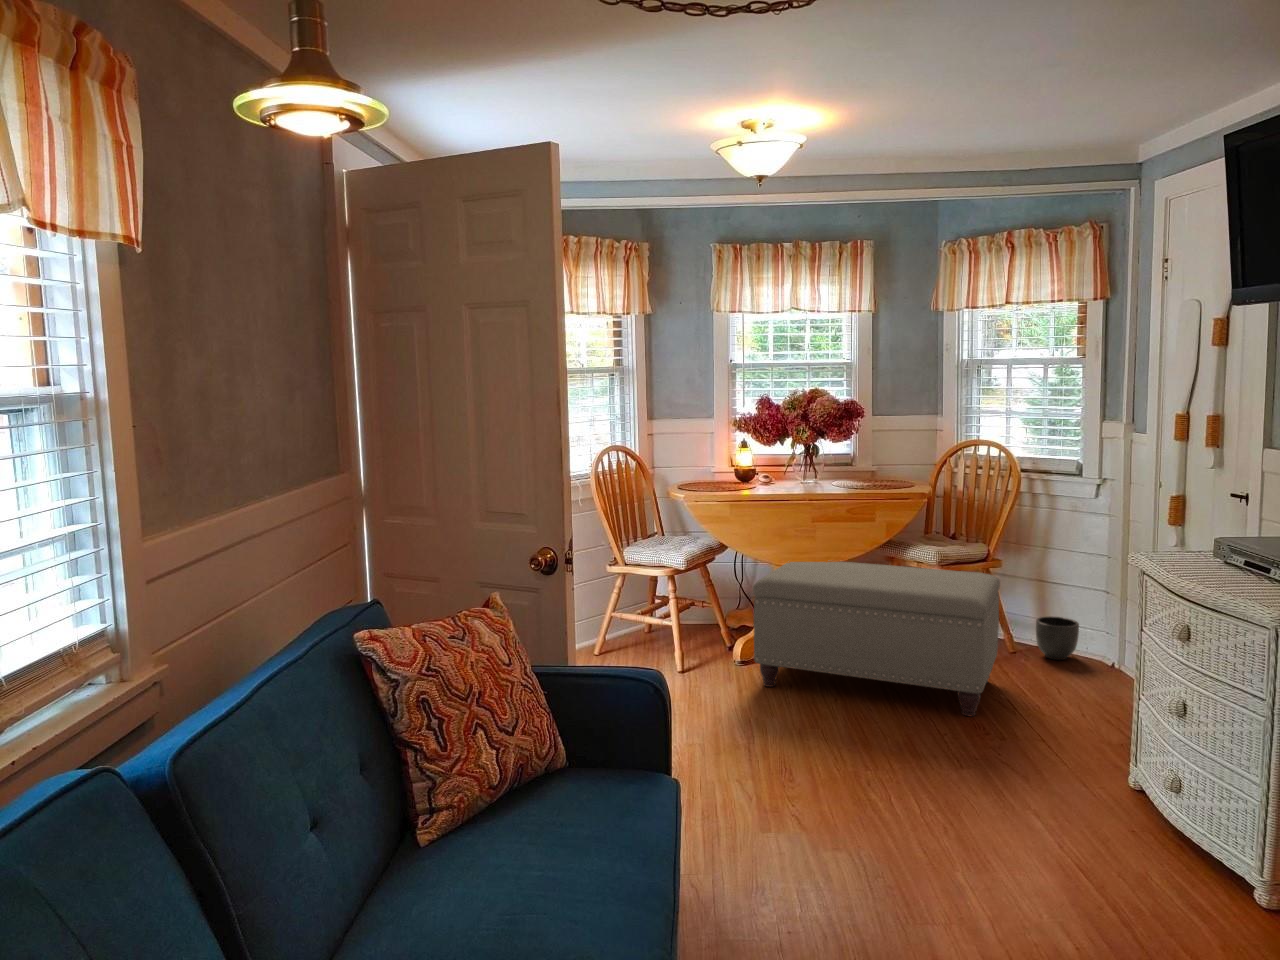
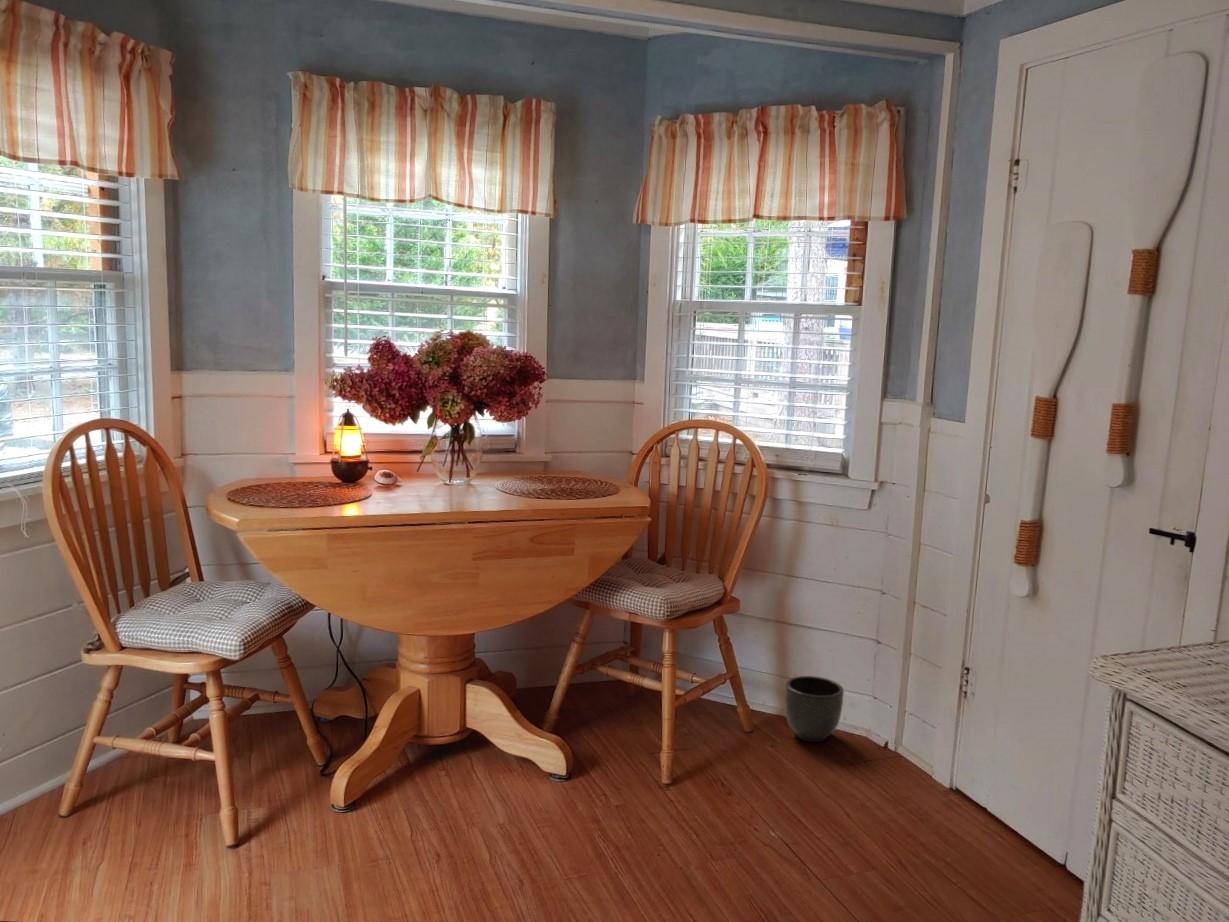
ottoman: present [753,561,1000,716] -> none [371,617,778,893]

